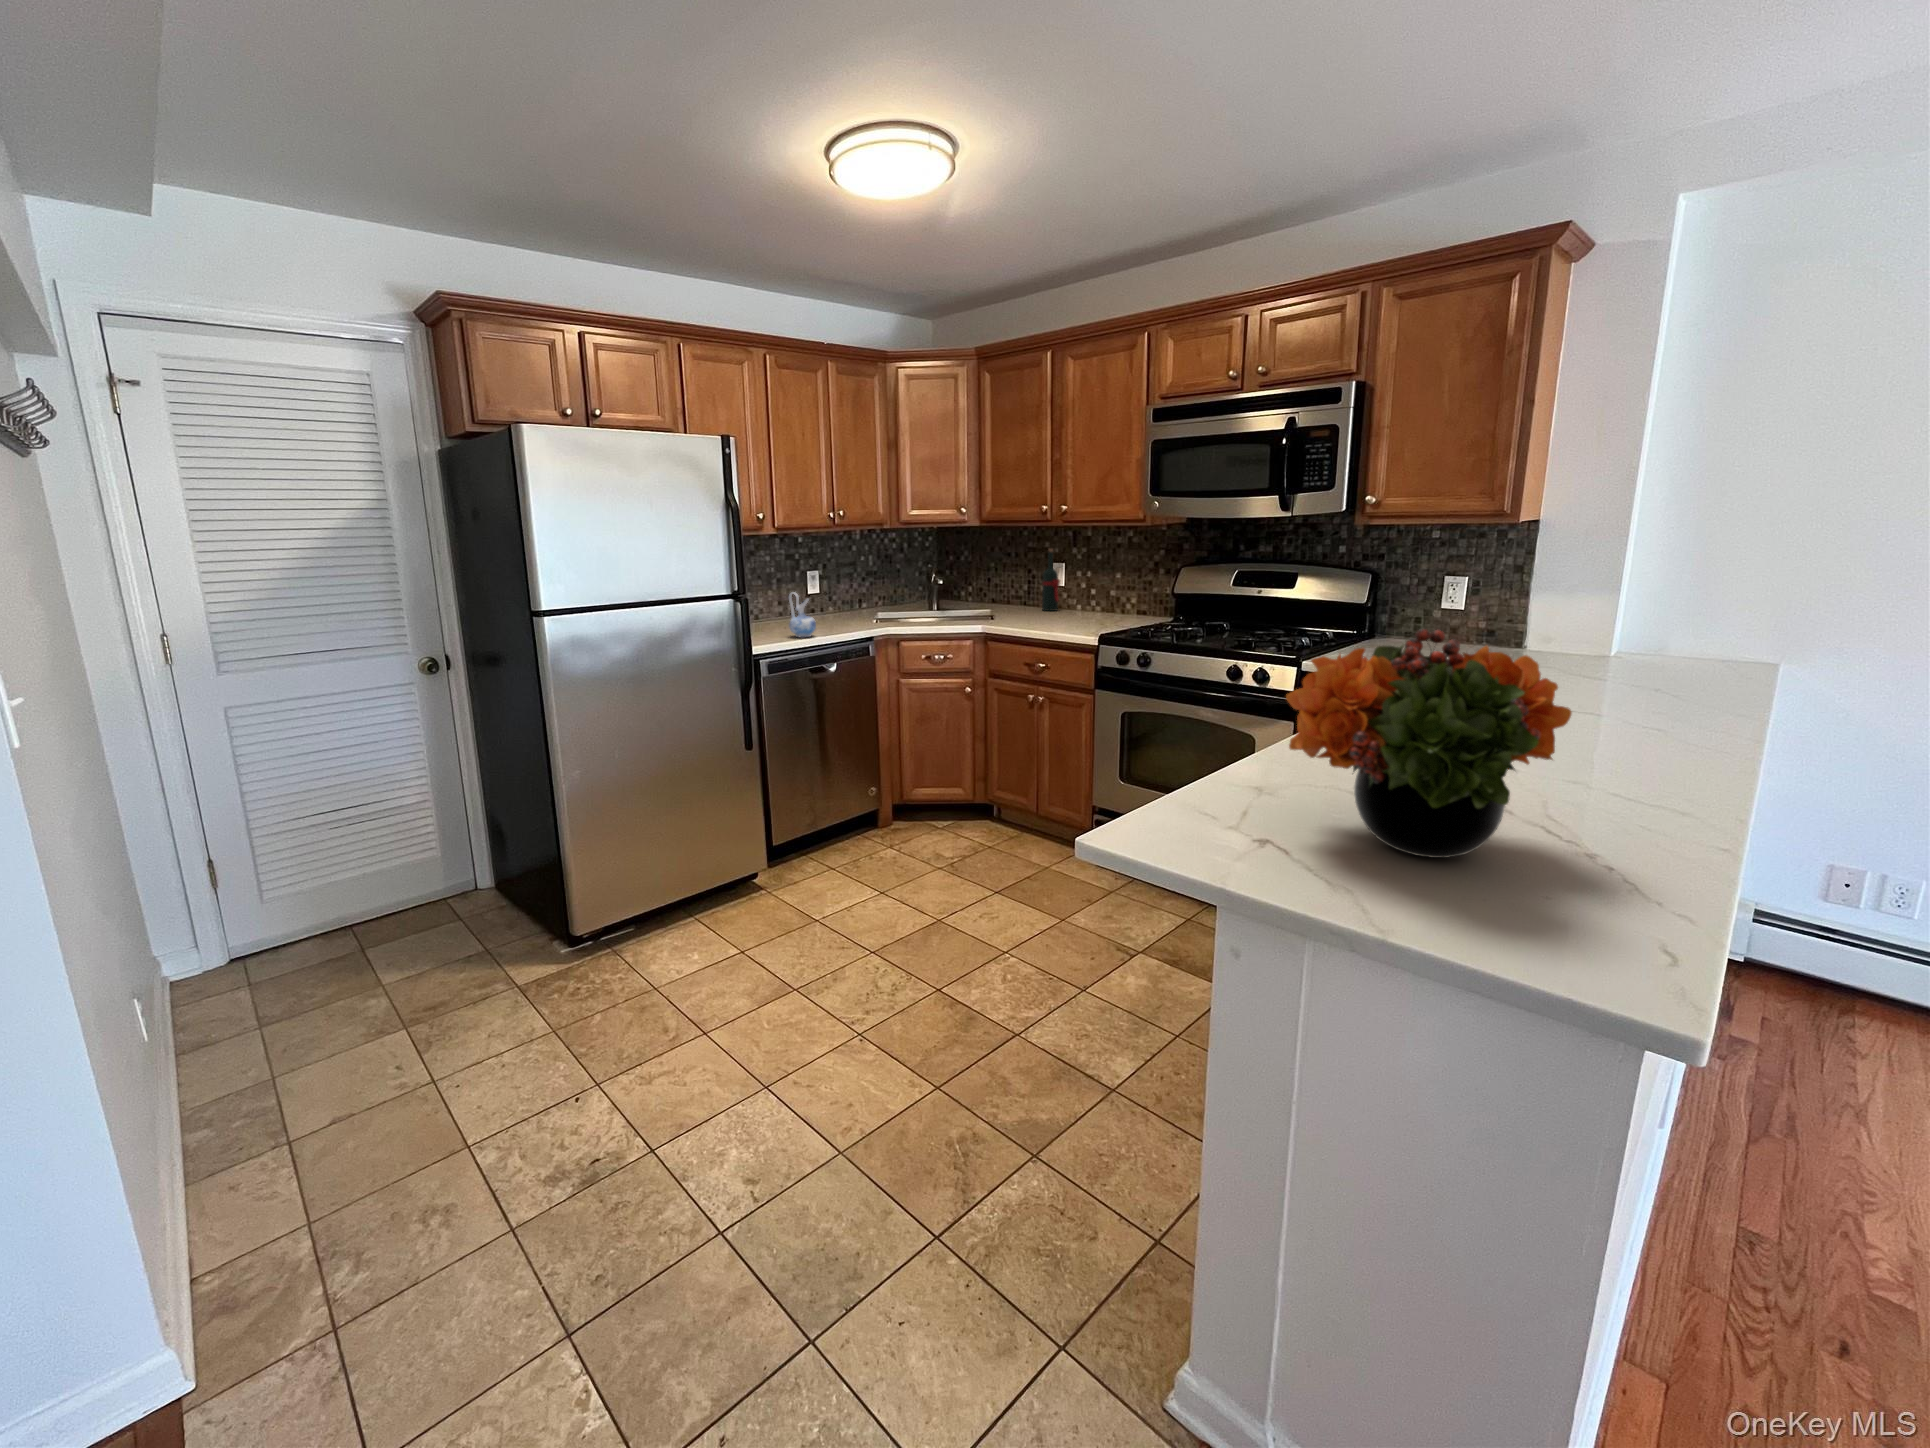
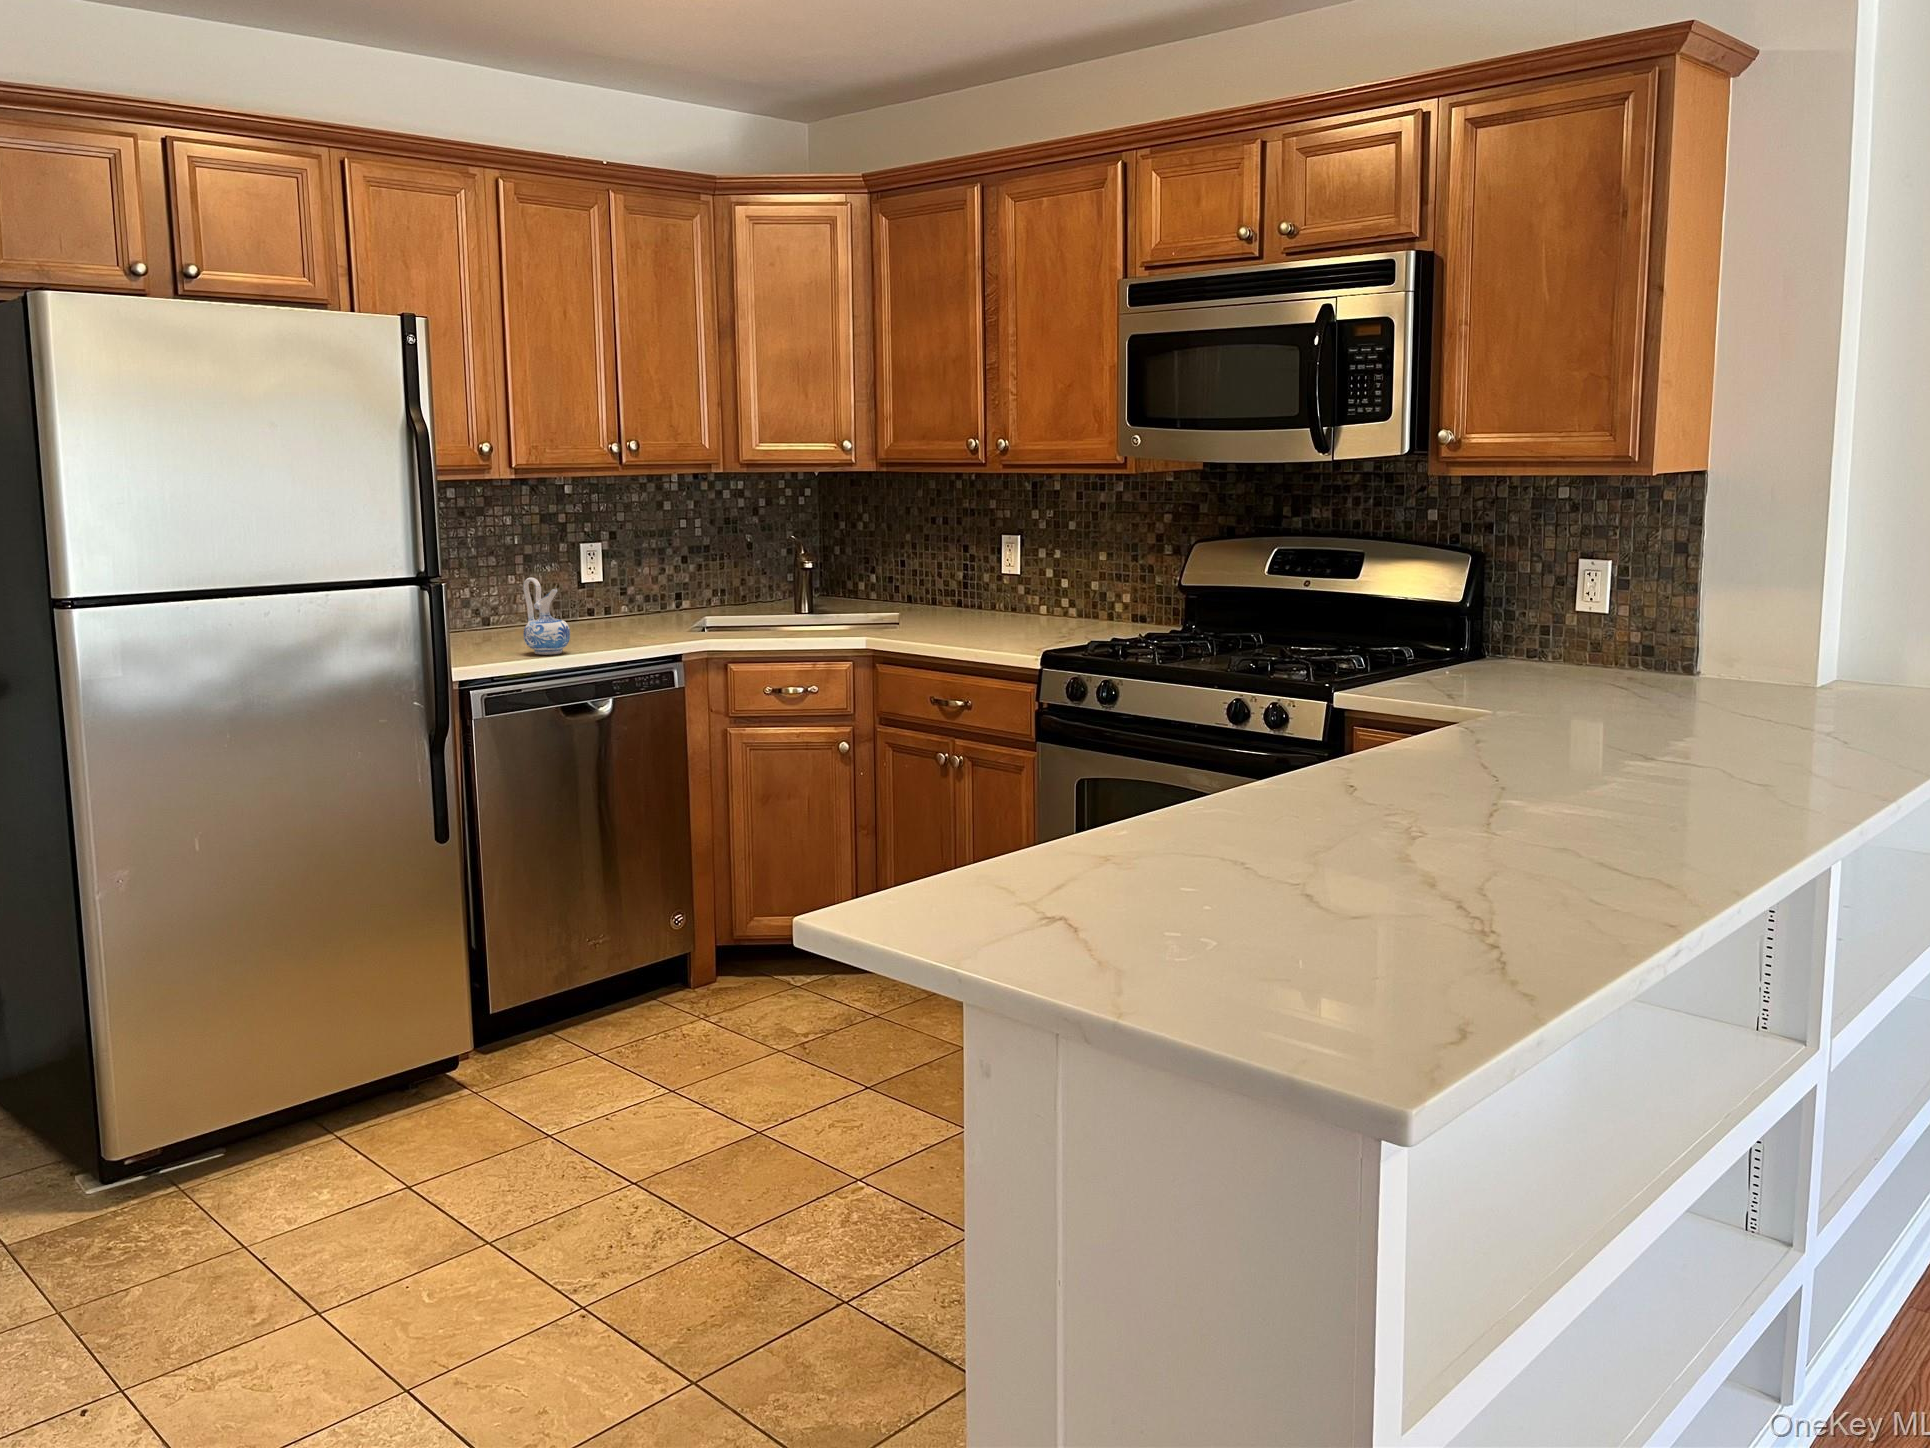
wine bottle: present [1042,549,1060,611] -> none [982,511,1010,616]
flower arrangement: present [1286,629,1572,858] -> none [1063,614,1419,932]

